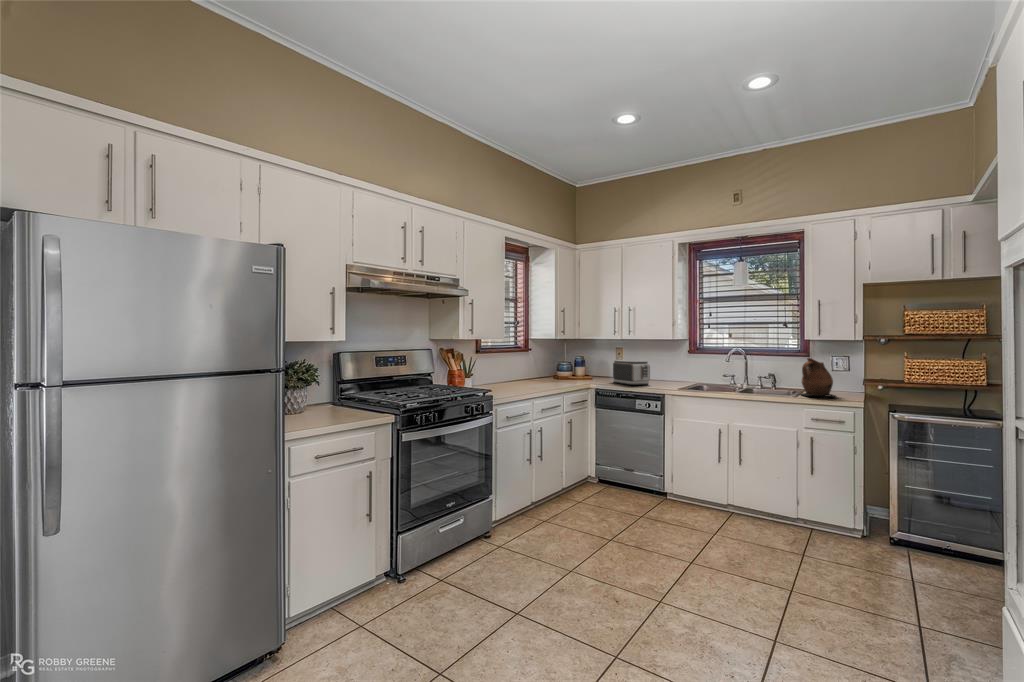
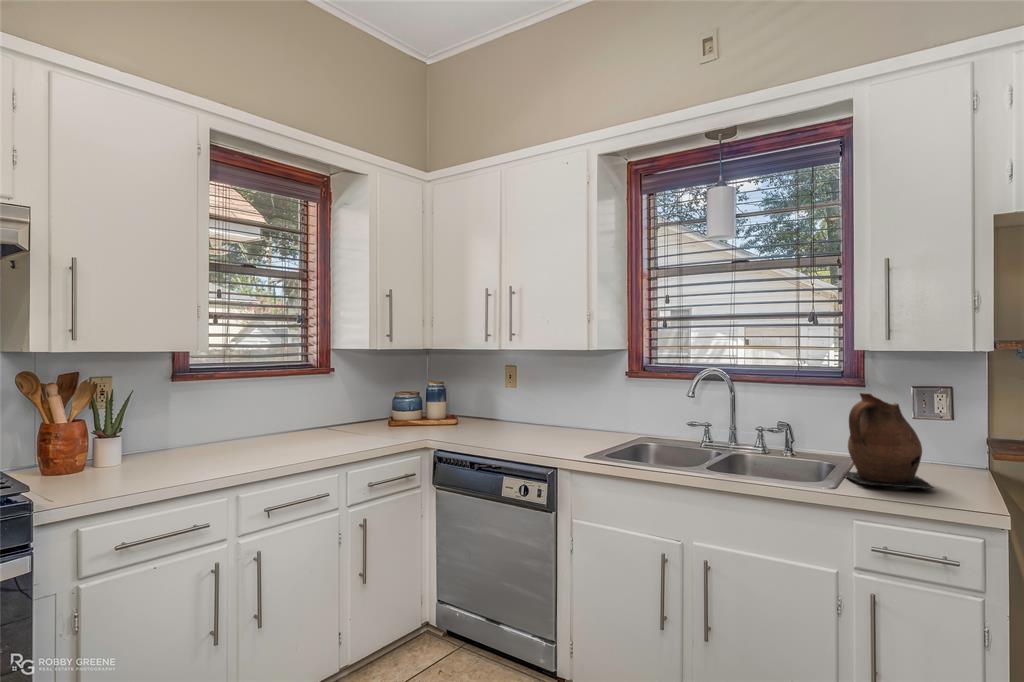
toaster: present [613,360,650,385] -> none [483,390,546,443]

